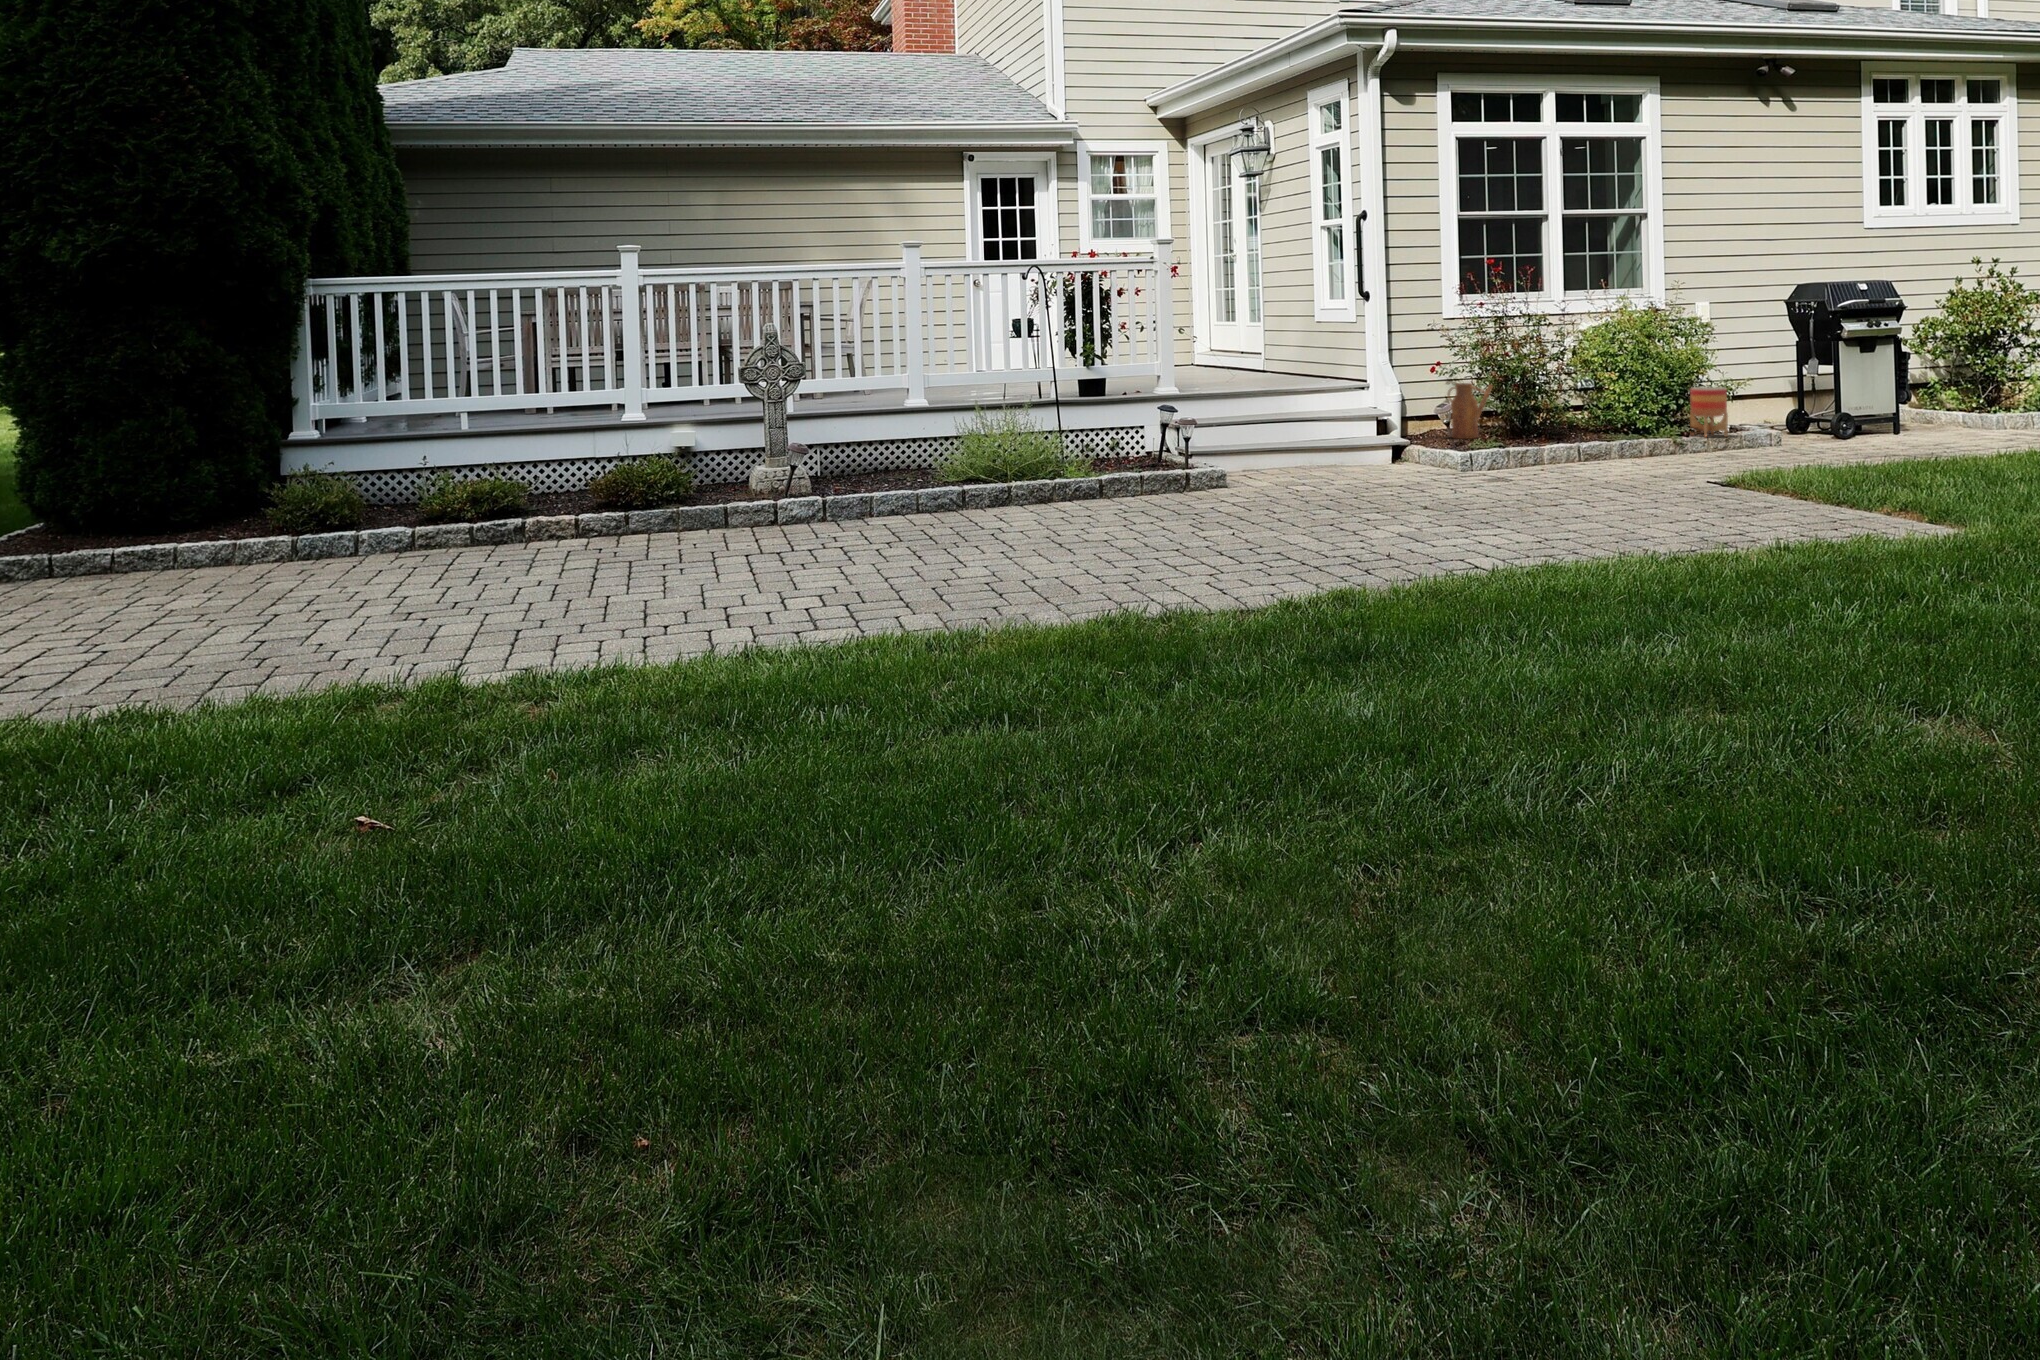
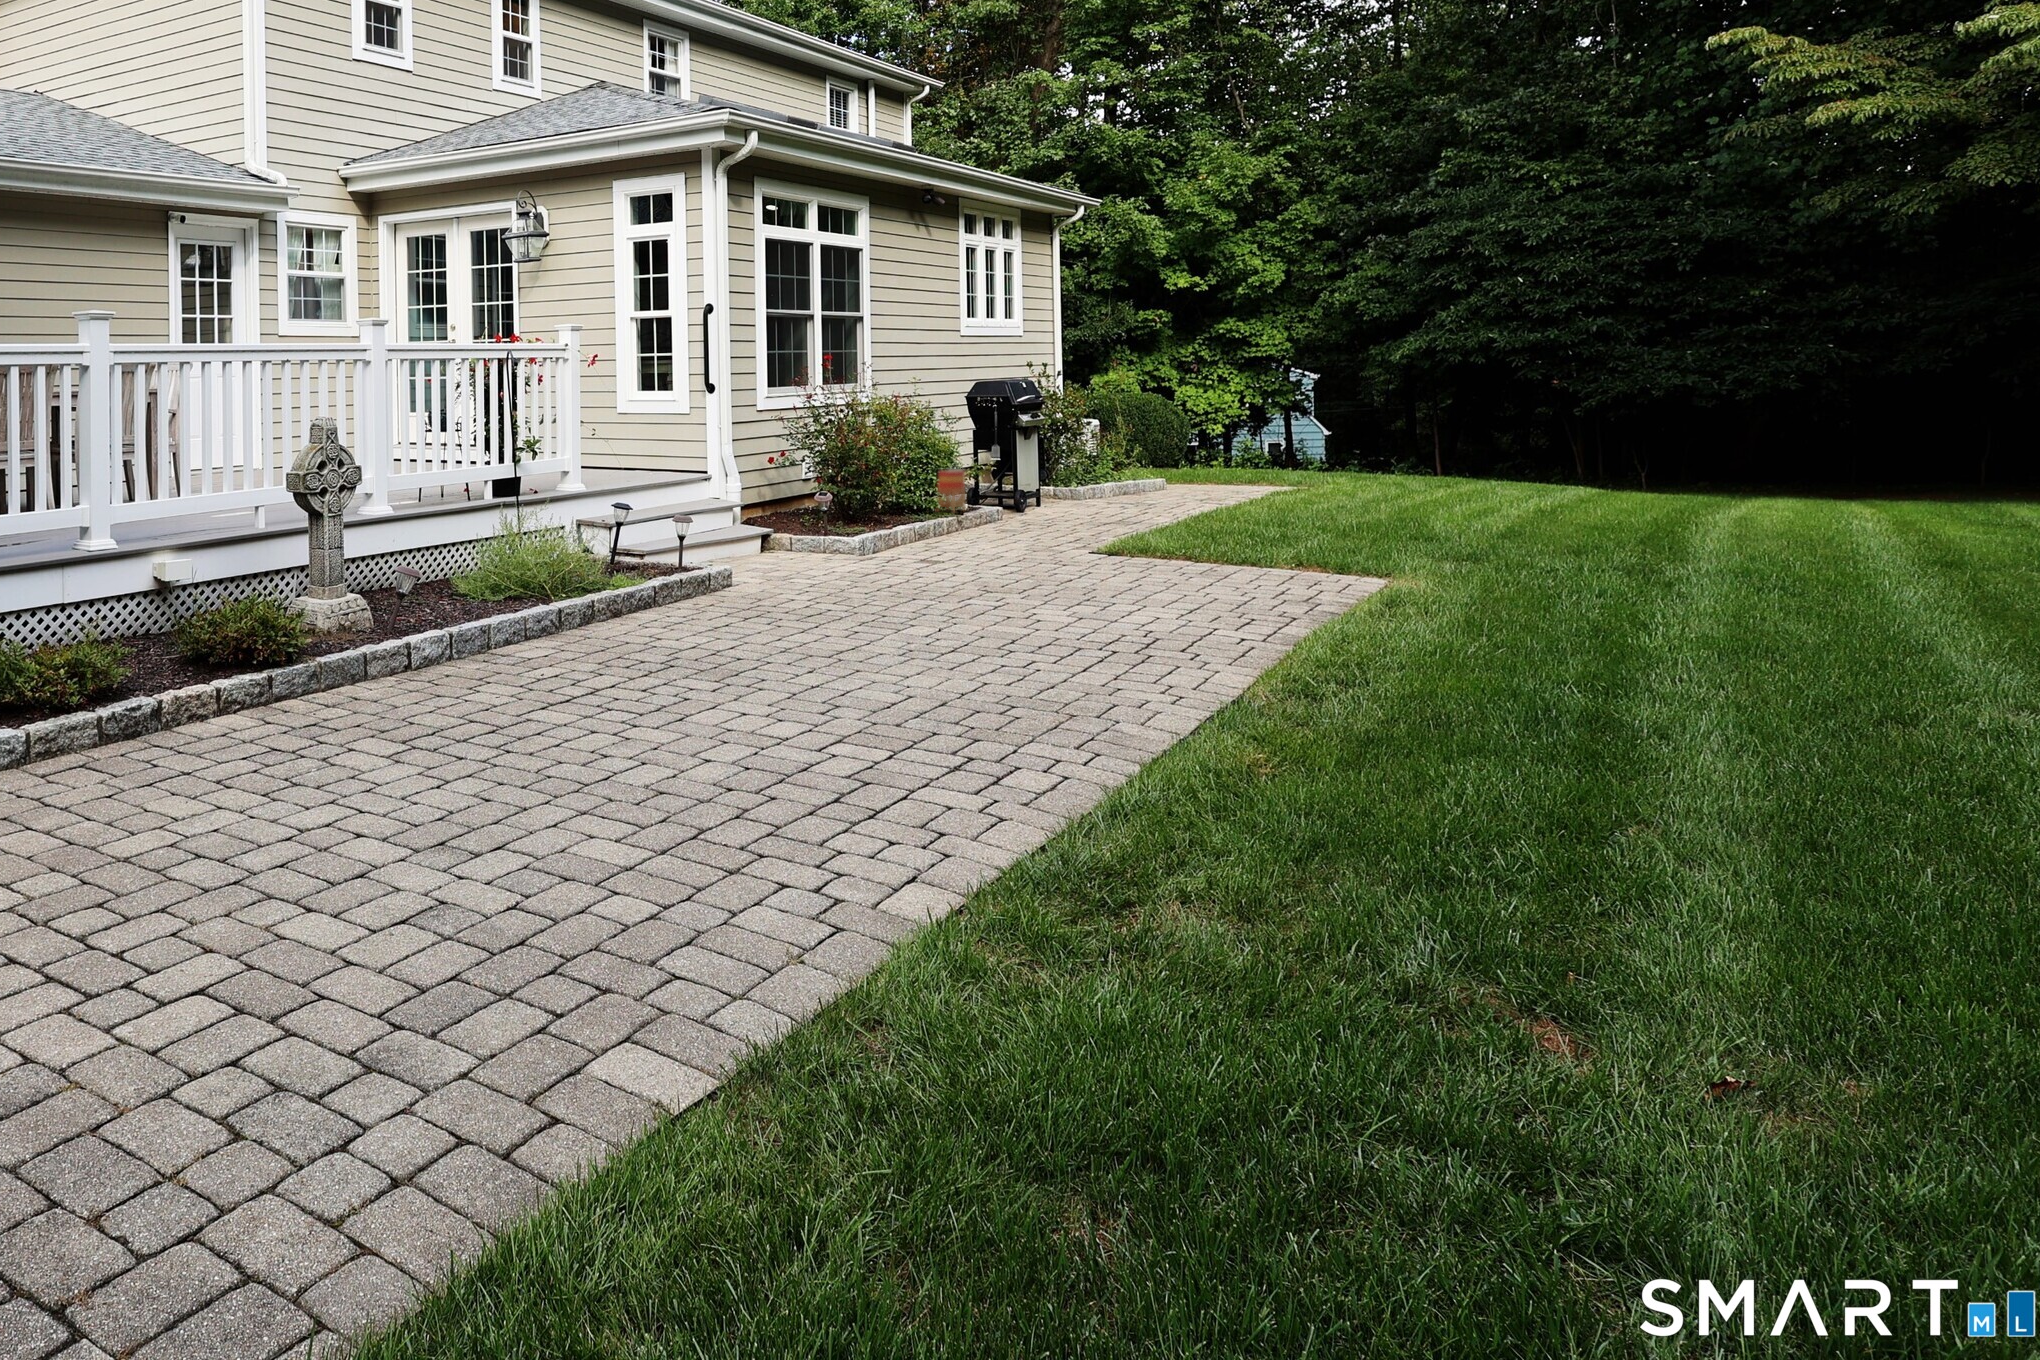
watering can: present [1448,383,1493,439] -> none [757,470,808,524]

